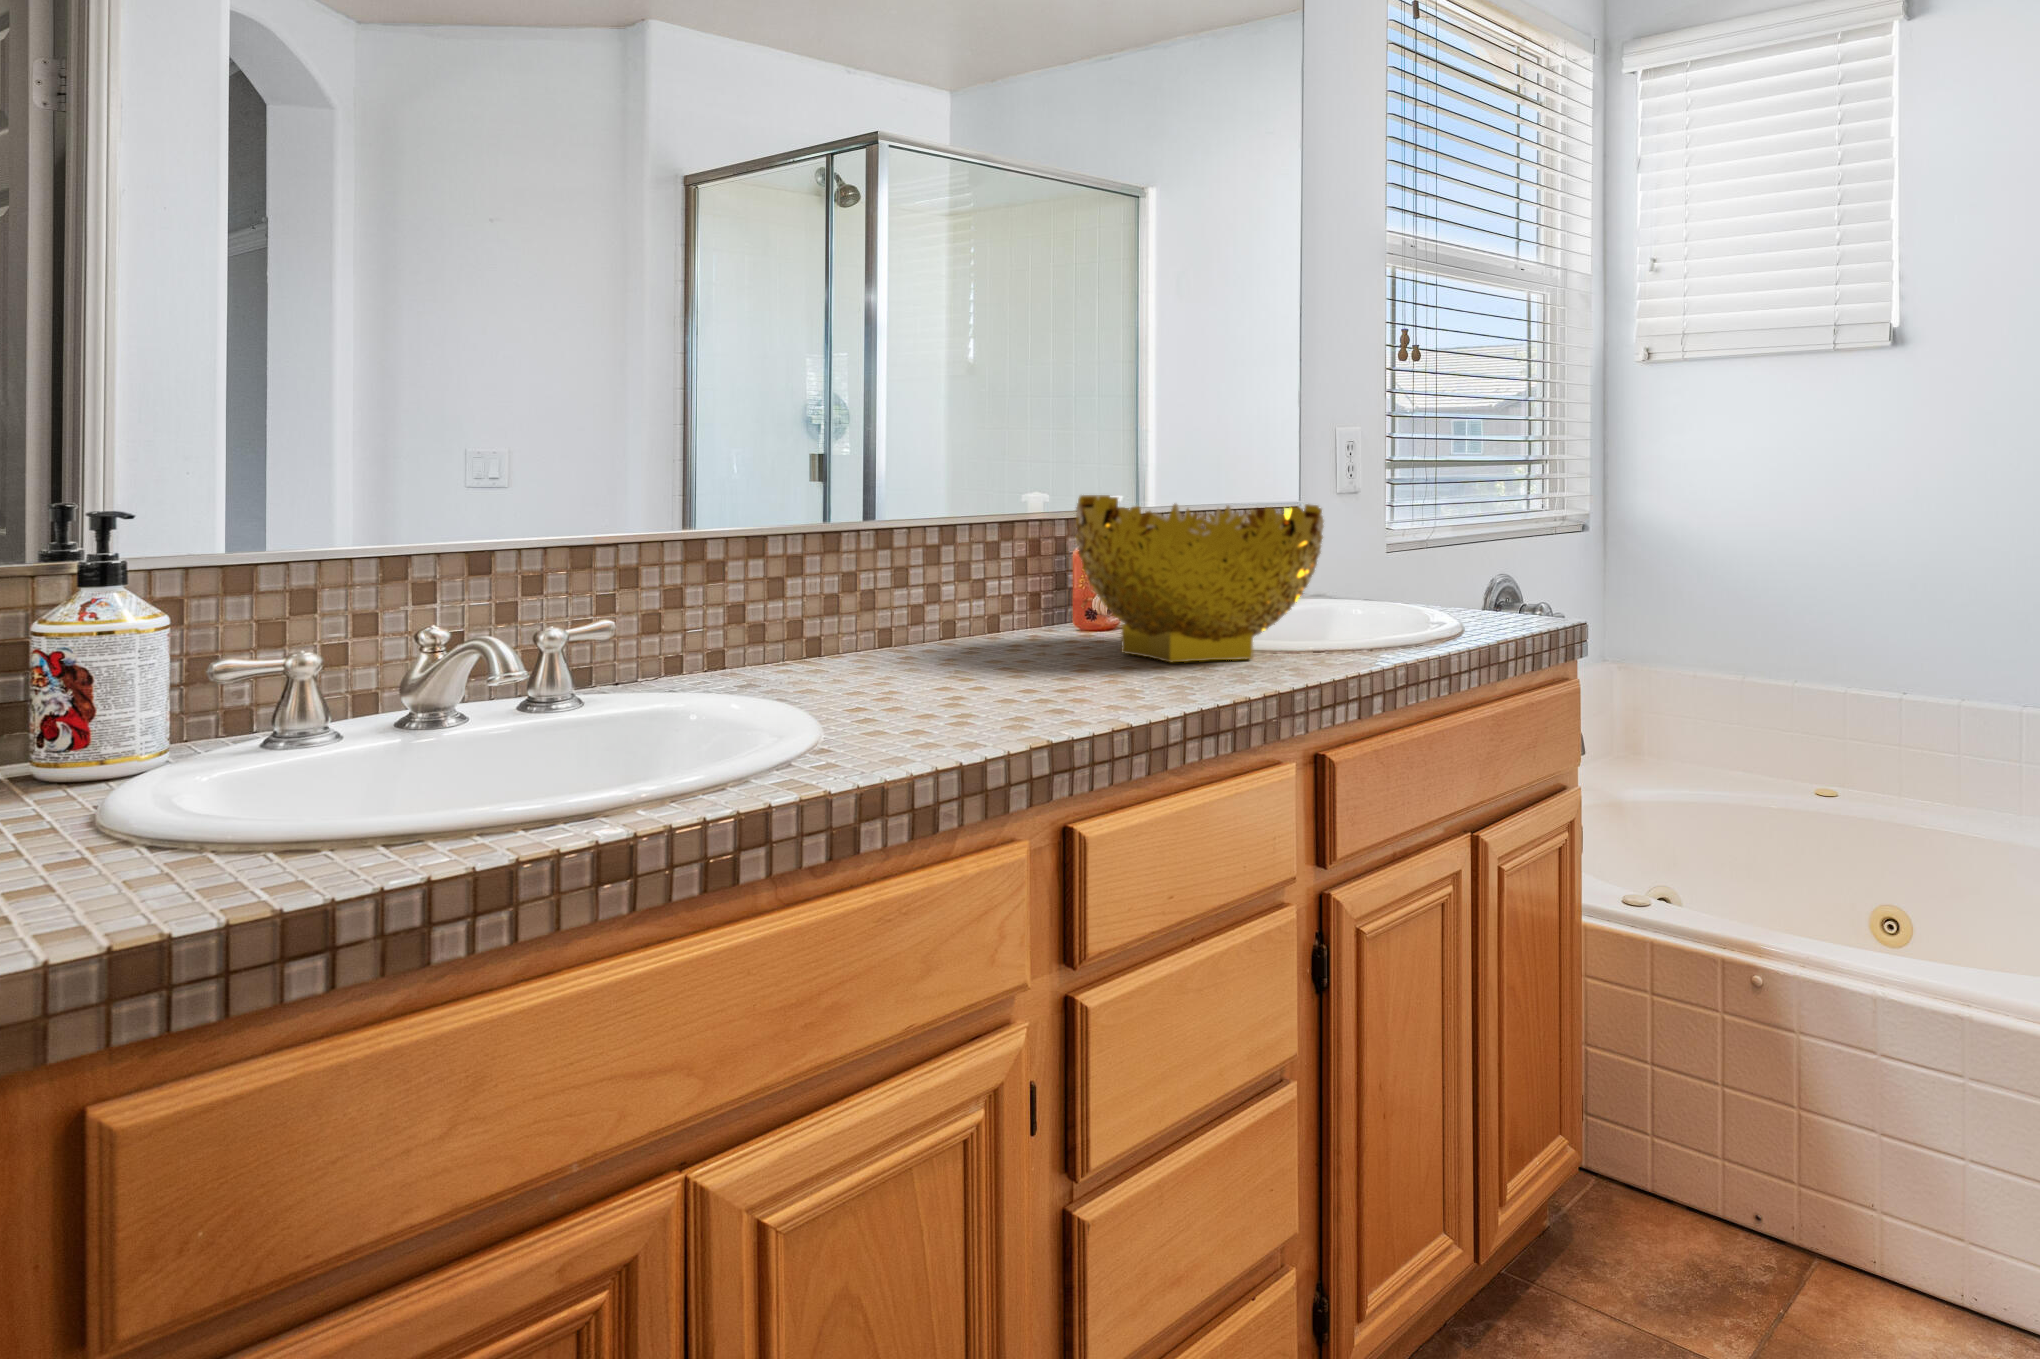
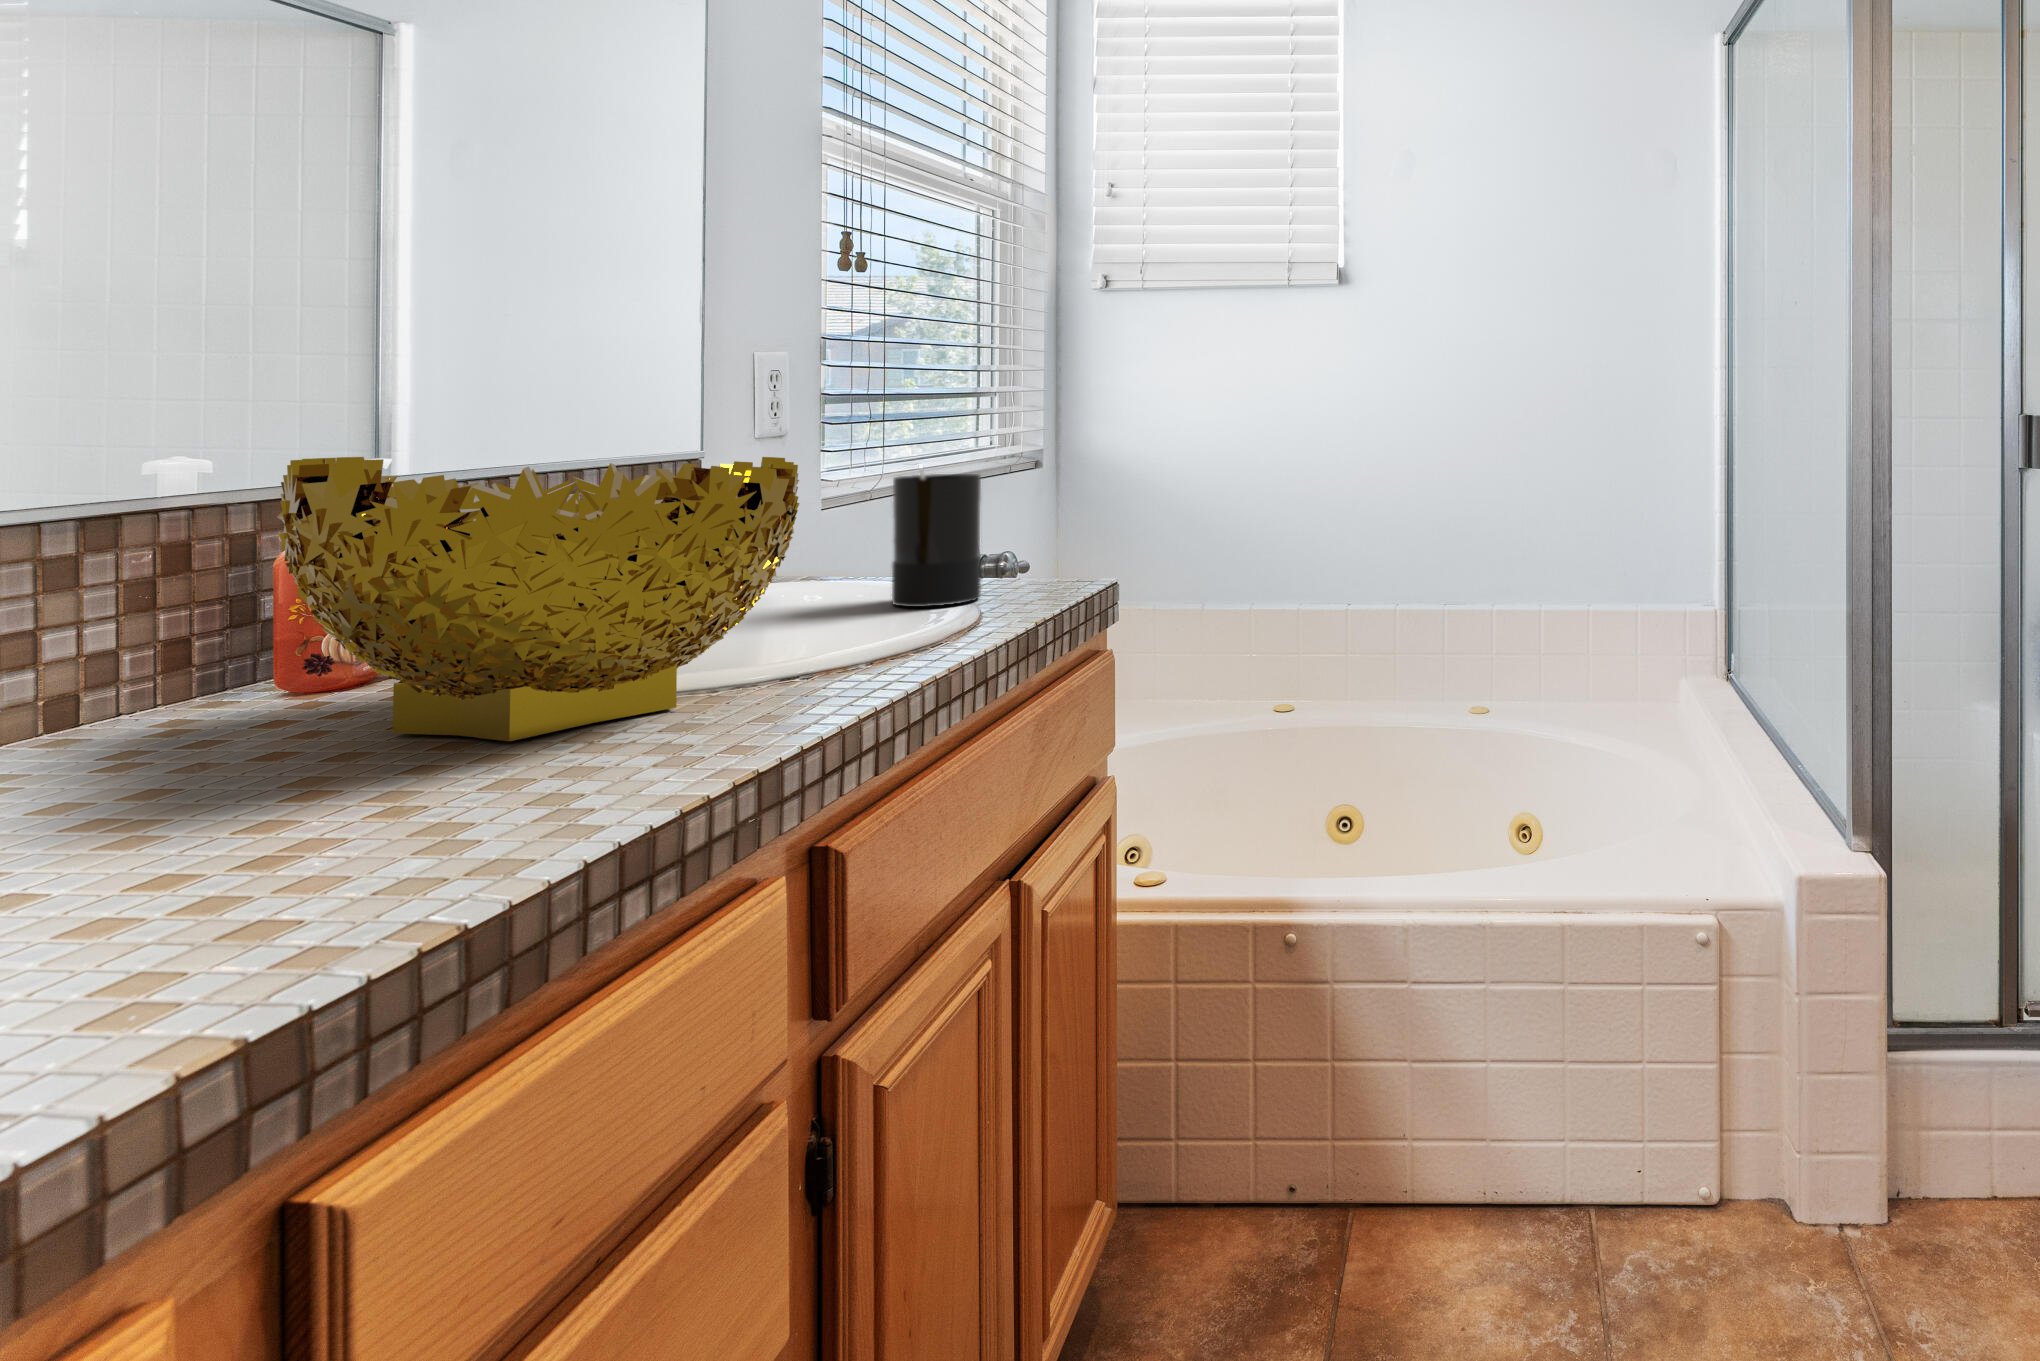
candle: none [1408,516,1471,626] -> present [892,463,981,607]

